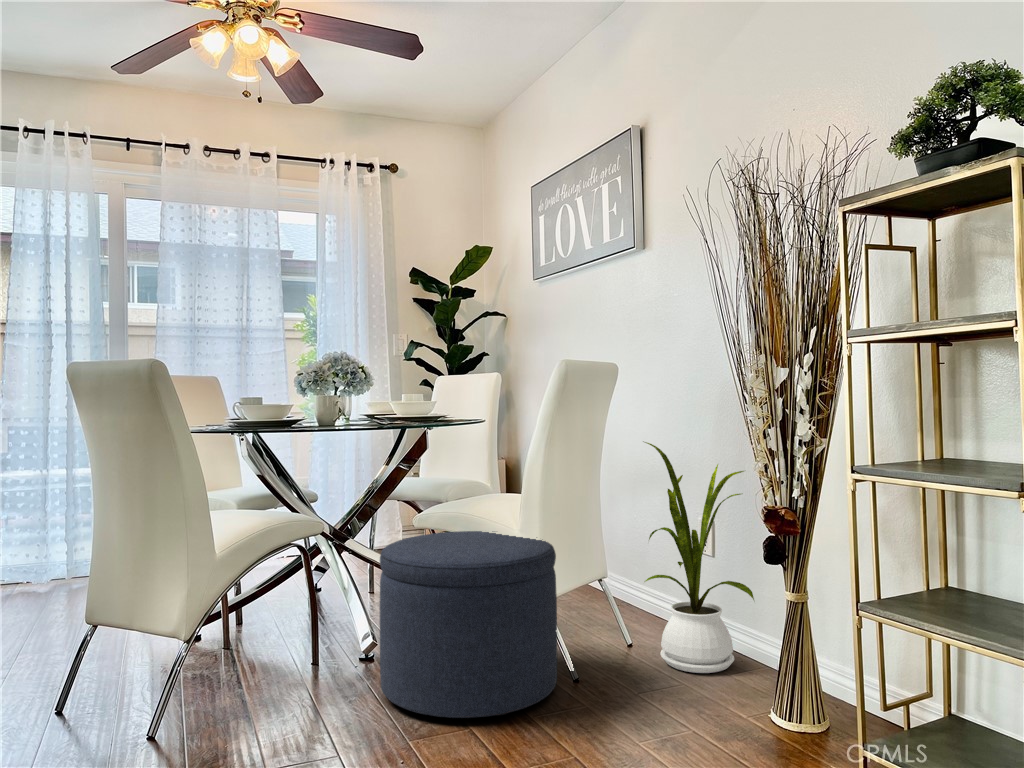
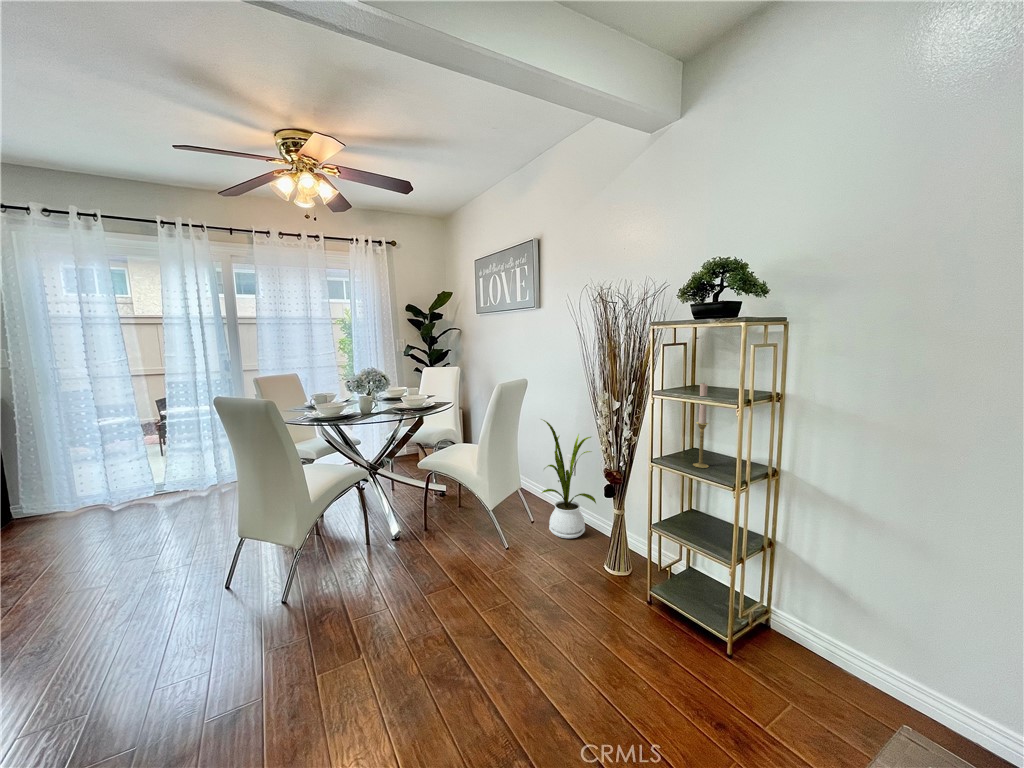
candlestick: none [938,302,971,472] -> present [693,383,709,468]
ottoman: present [380,531,557,718] -> none [404,472,499,581]

